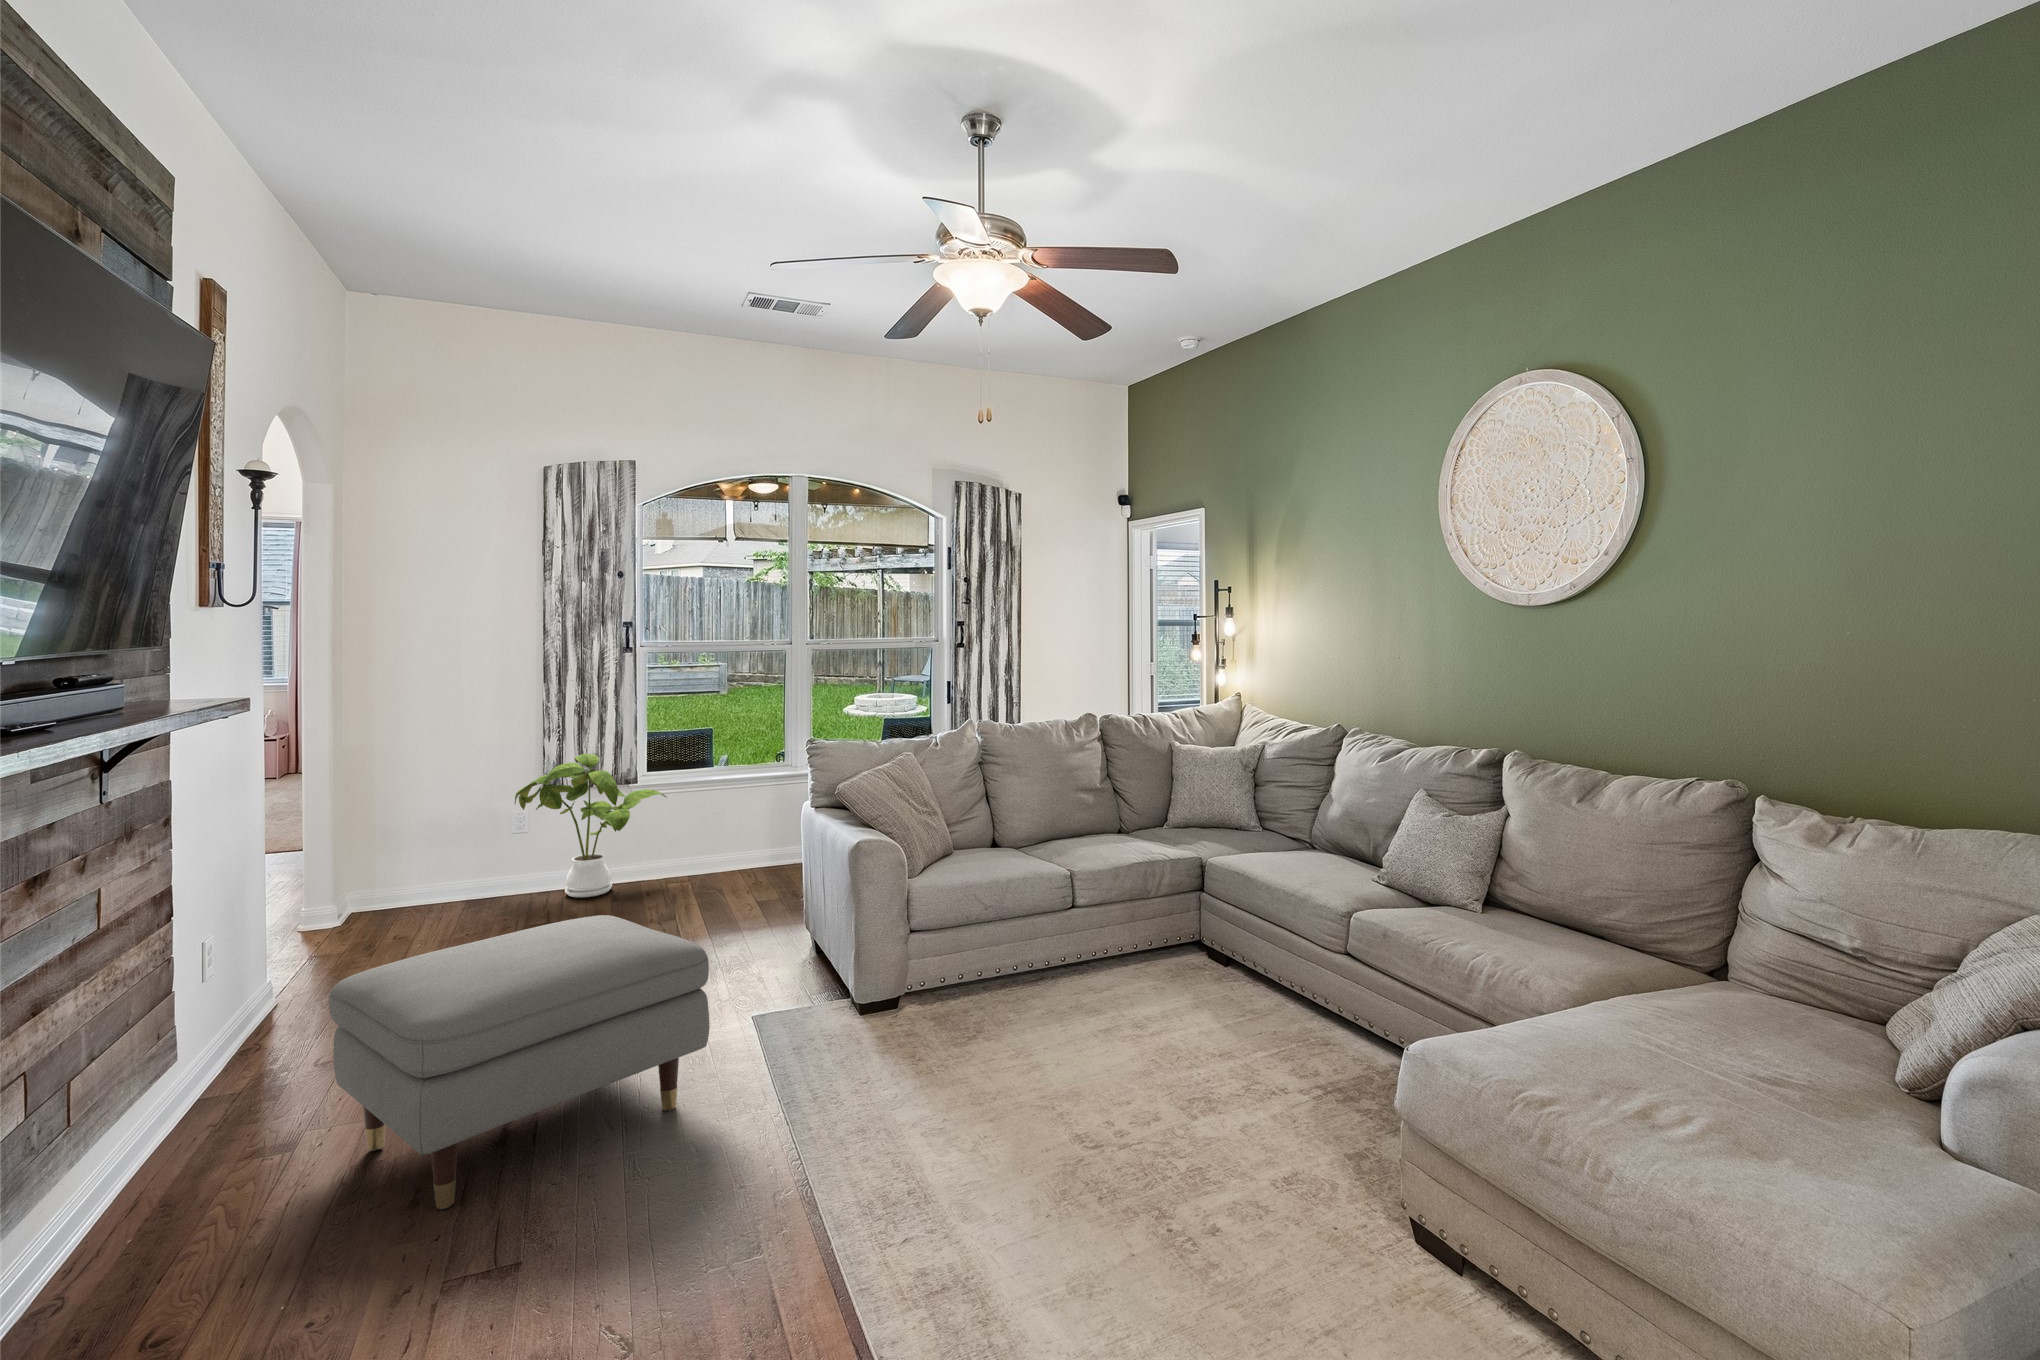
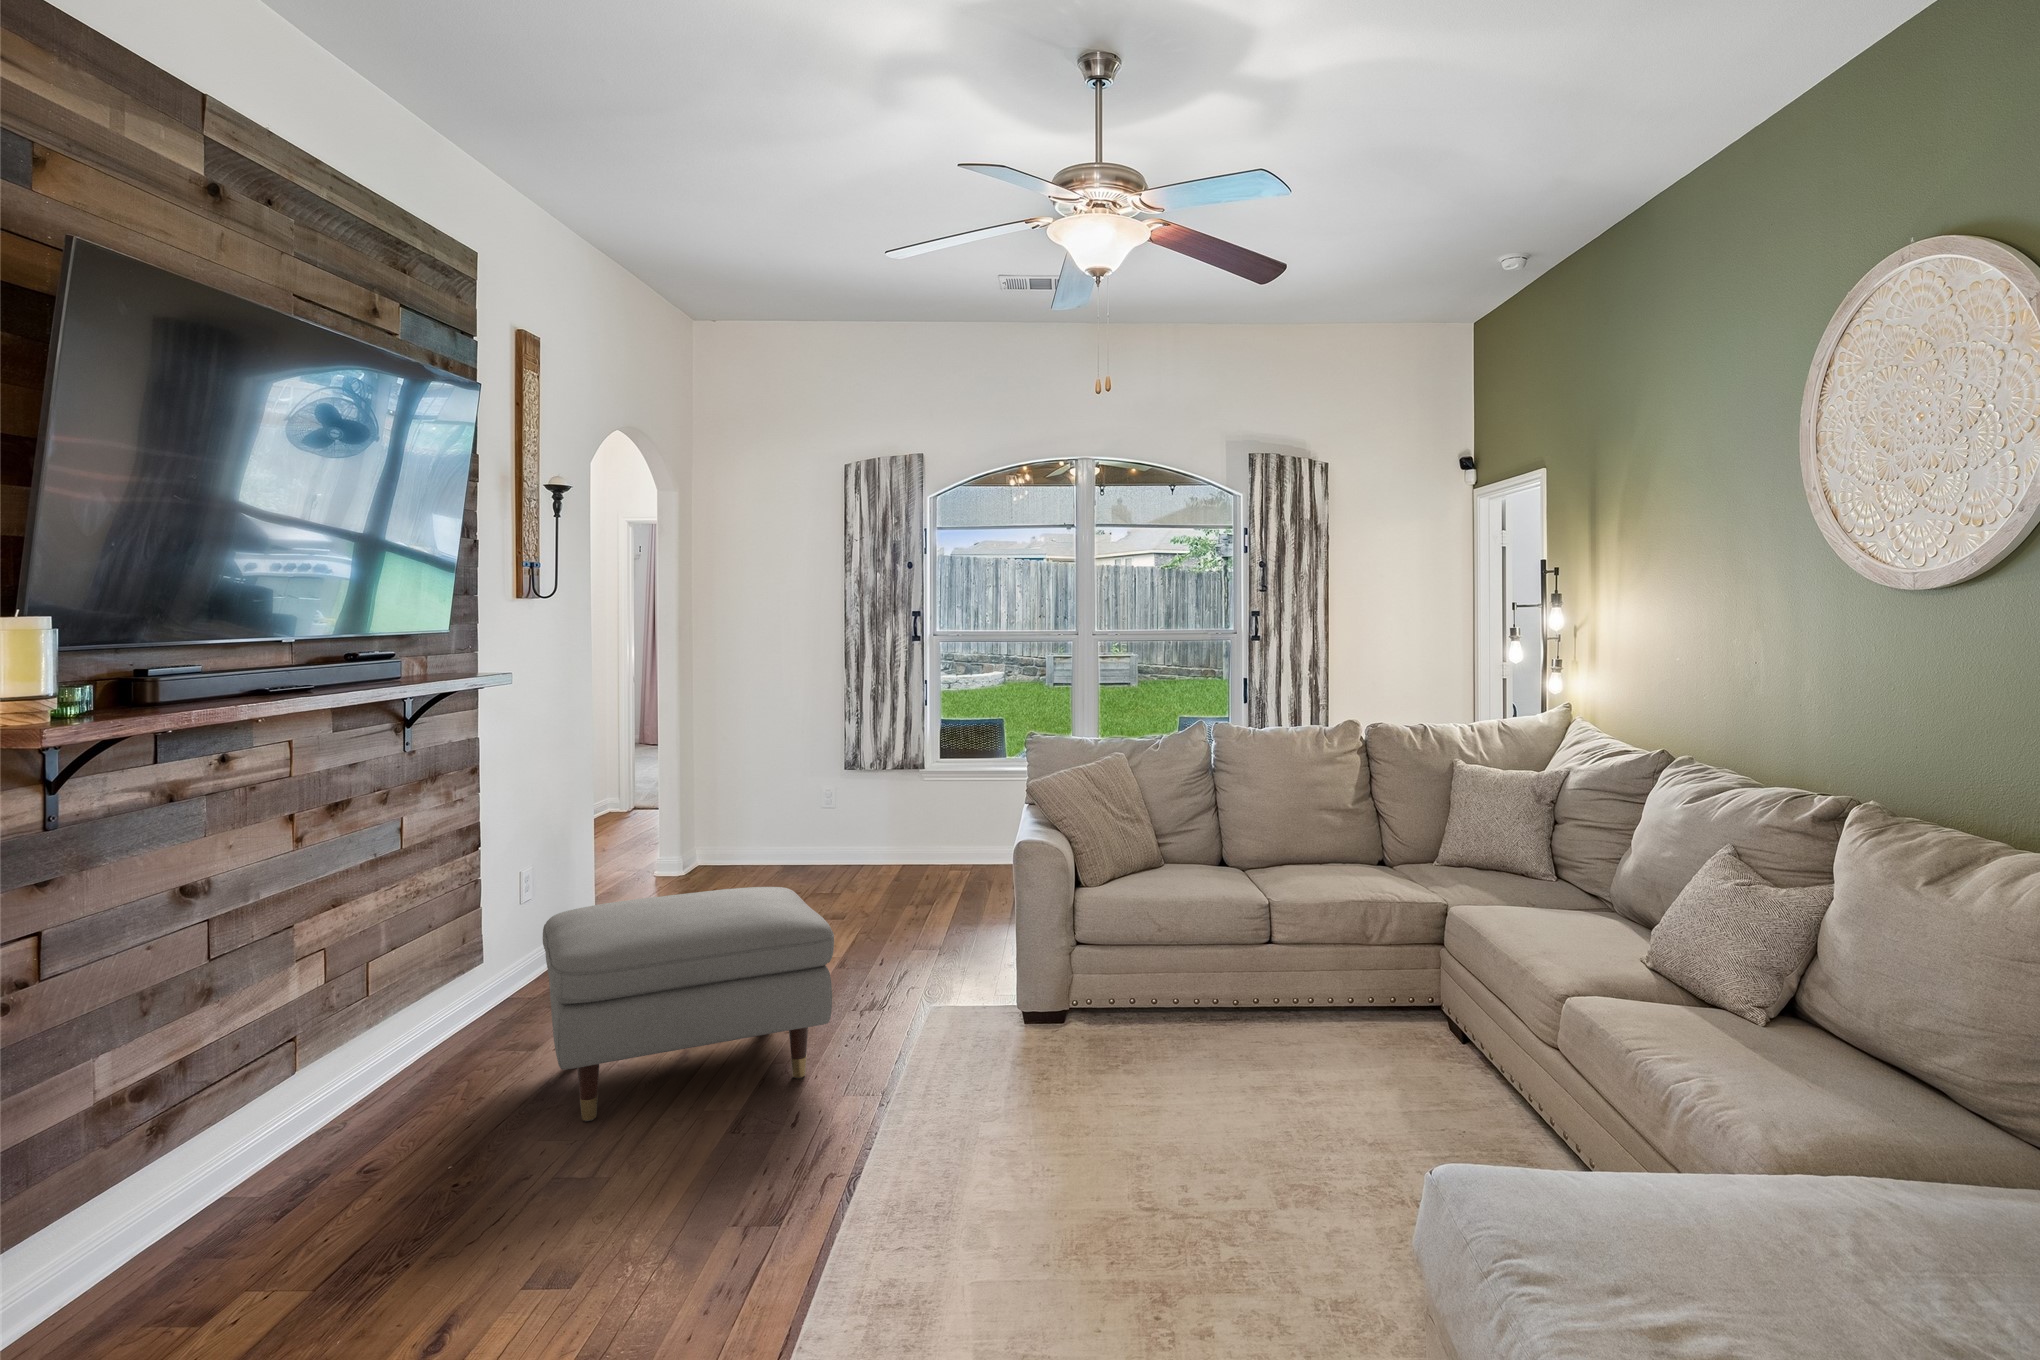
house plant: present [515,754,666,897] -> none [813,738,950,876]

